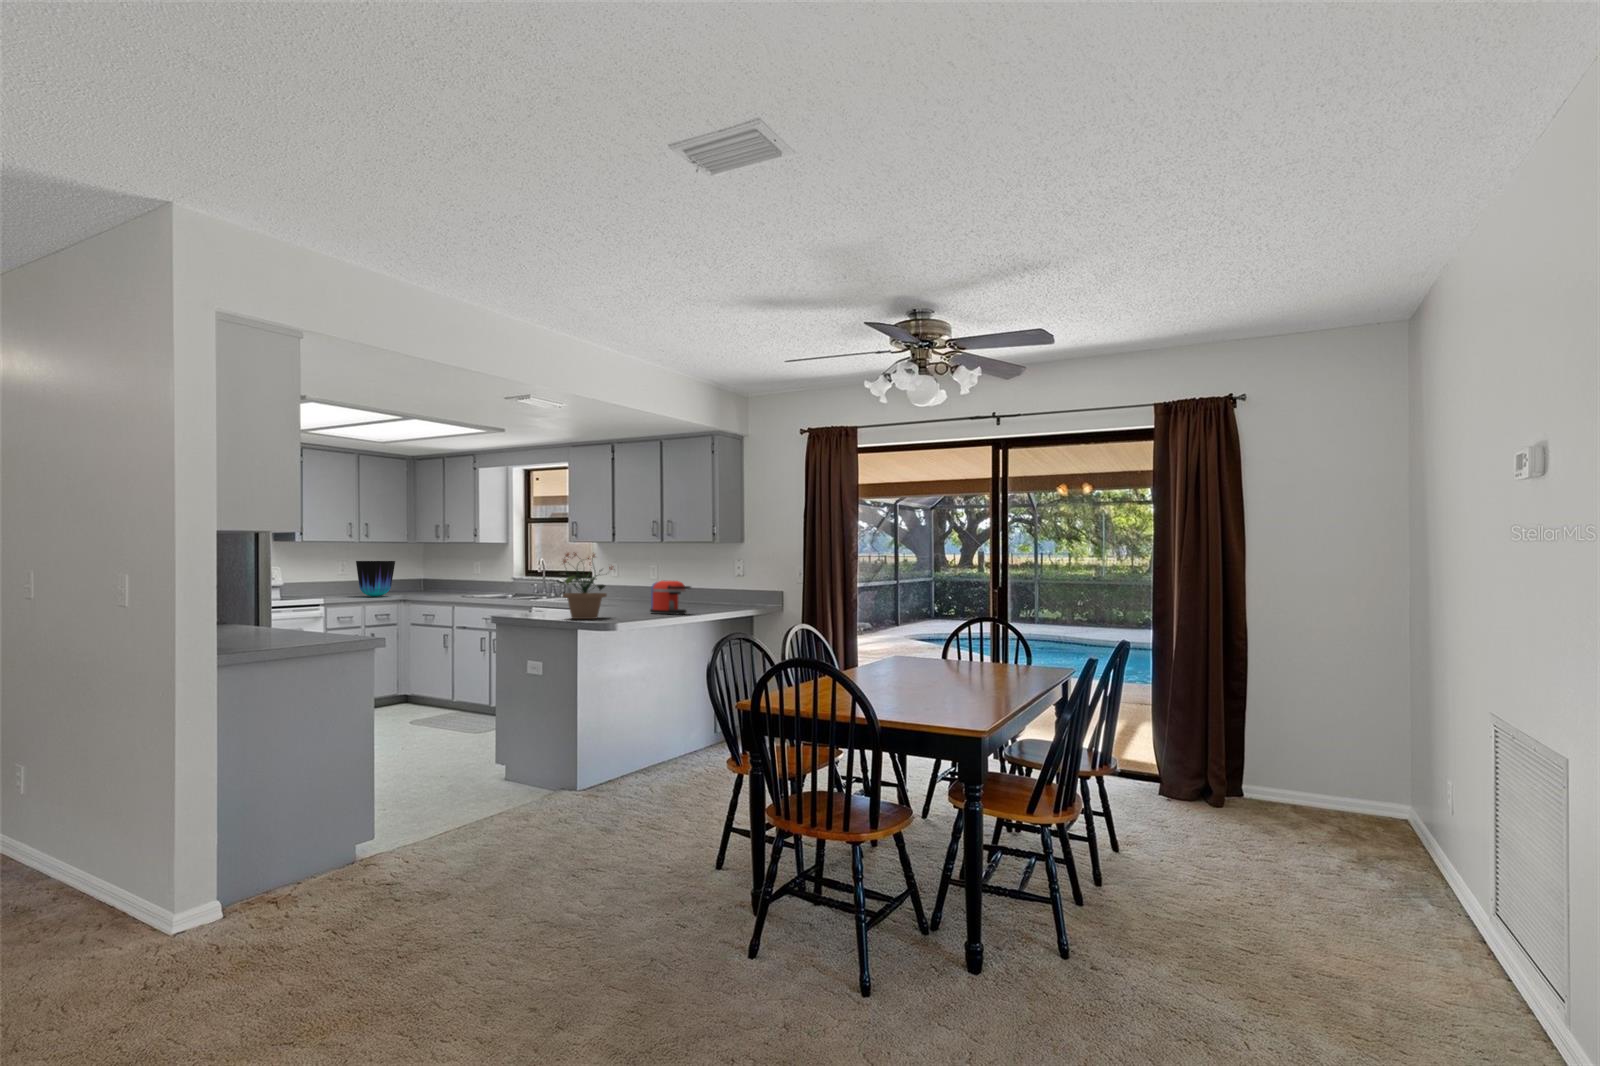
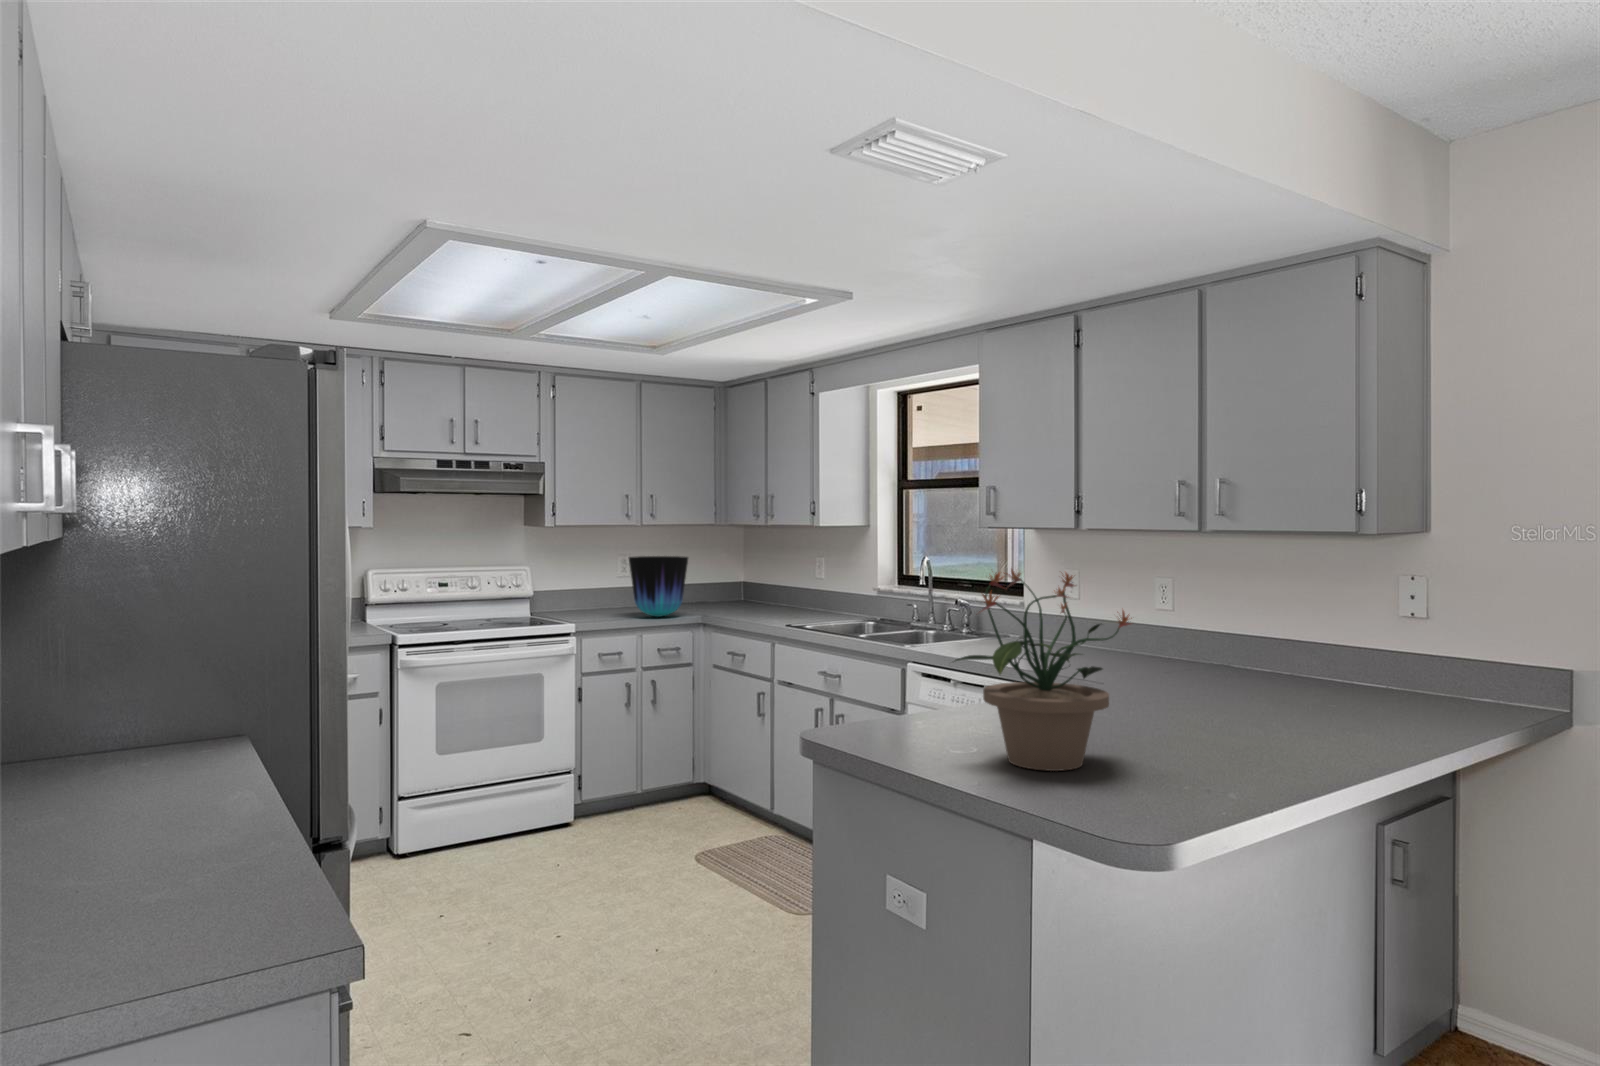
coffee maker: present [650,580,691,614] -> none [1214,647,1354,753]

